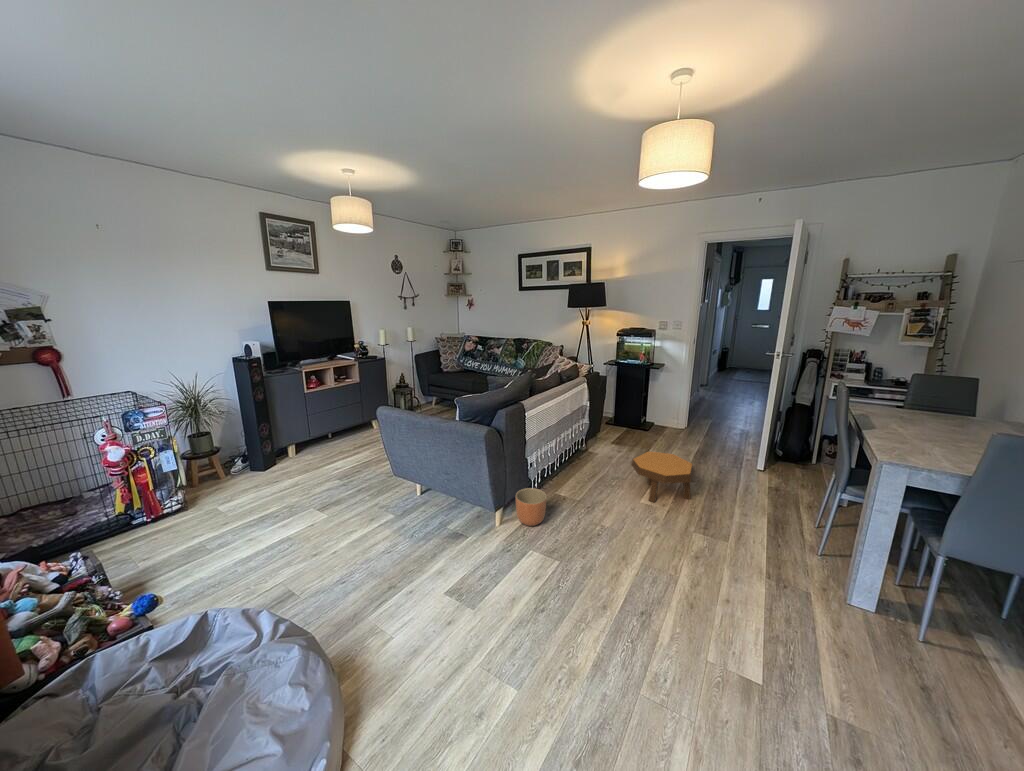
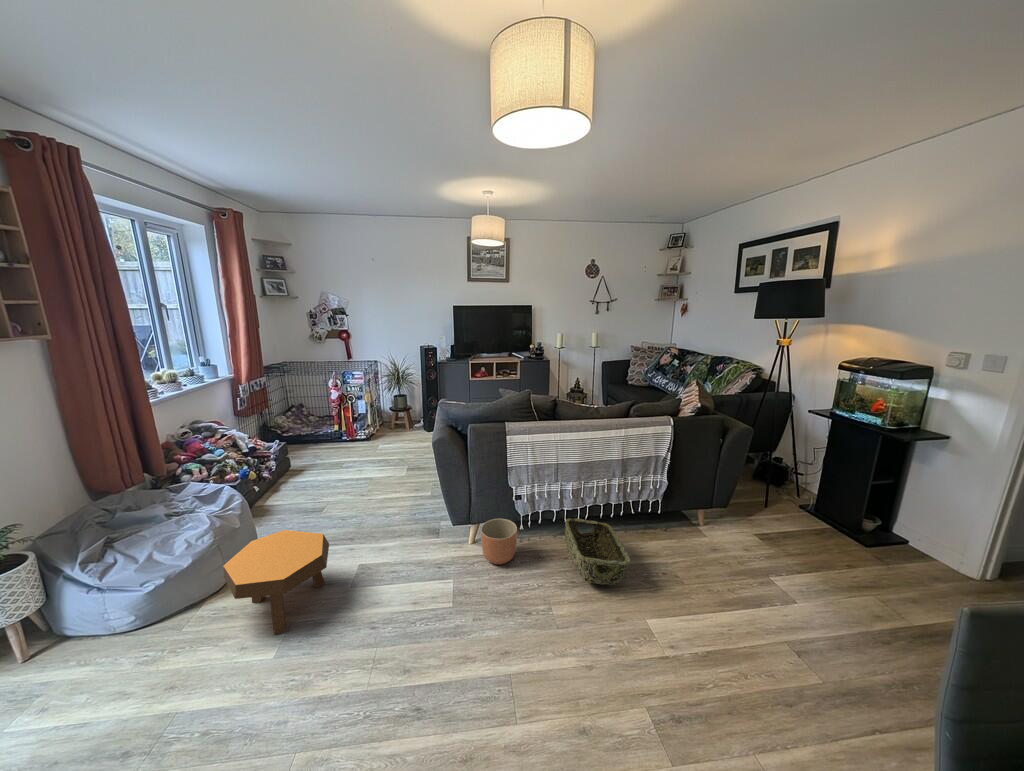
footstool: present [632,452,694,502] -> present [223,530,329,635]
woven basket: none [552,464,613,501] -> present [565,518,631,585]

